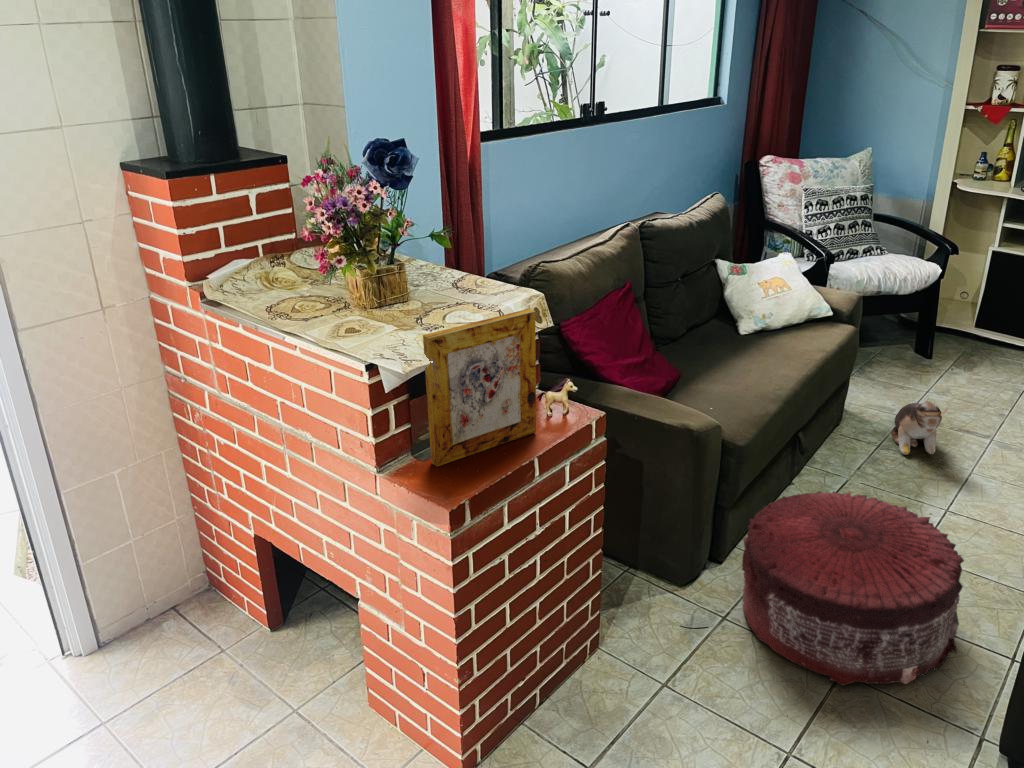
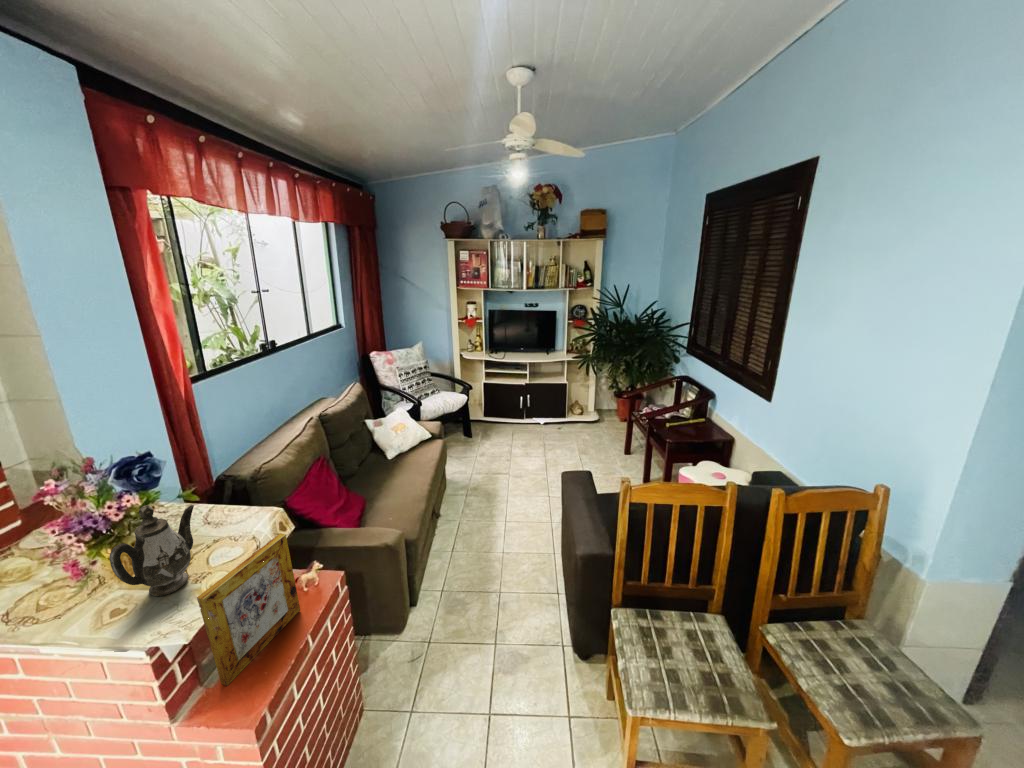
teapot: none [354,212,441,331] -> present [109,505,194,596]
plush toy: present [891,401,948,455] -> none [471,469,496,497]
pouf: present [742,491,964,685] -> none [430,538,544,657]

